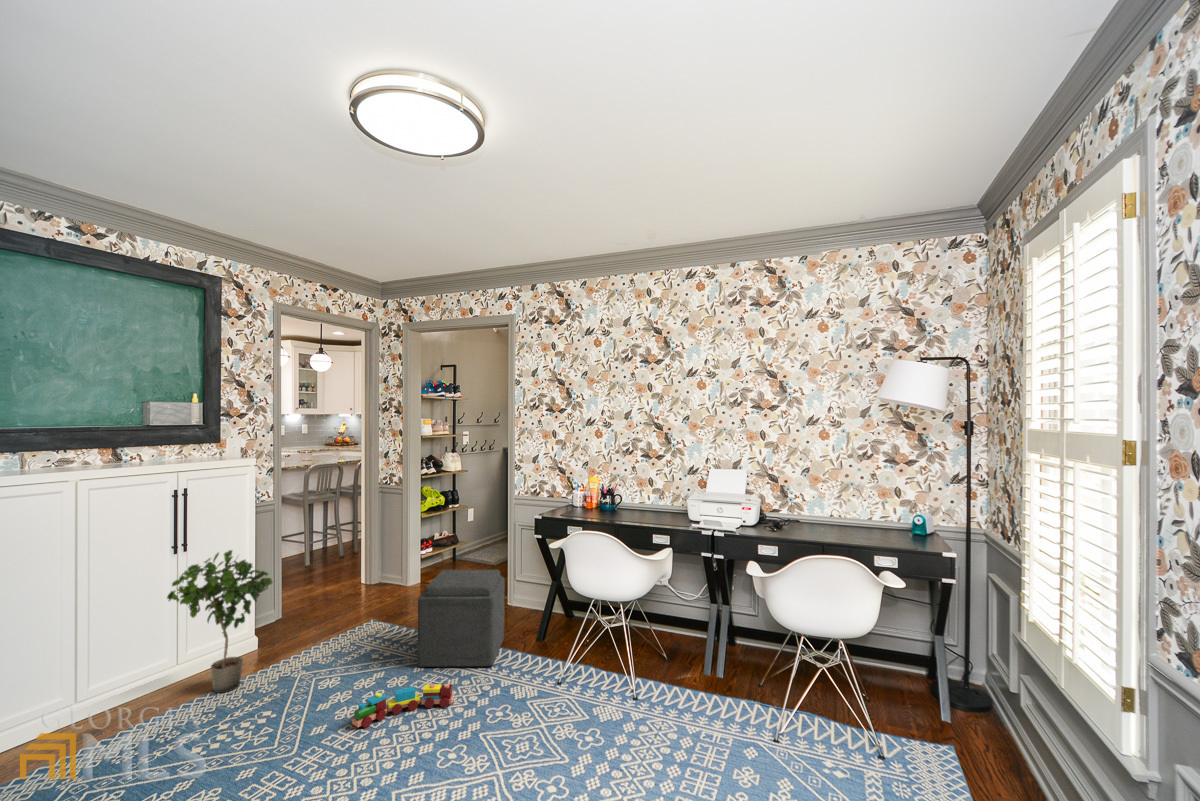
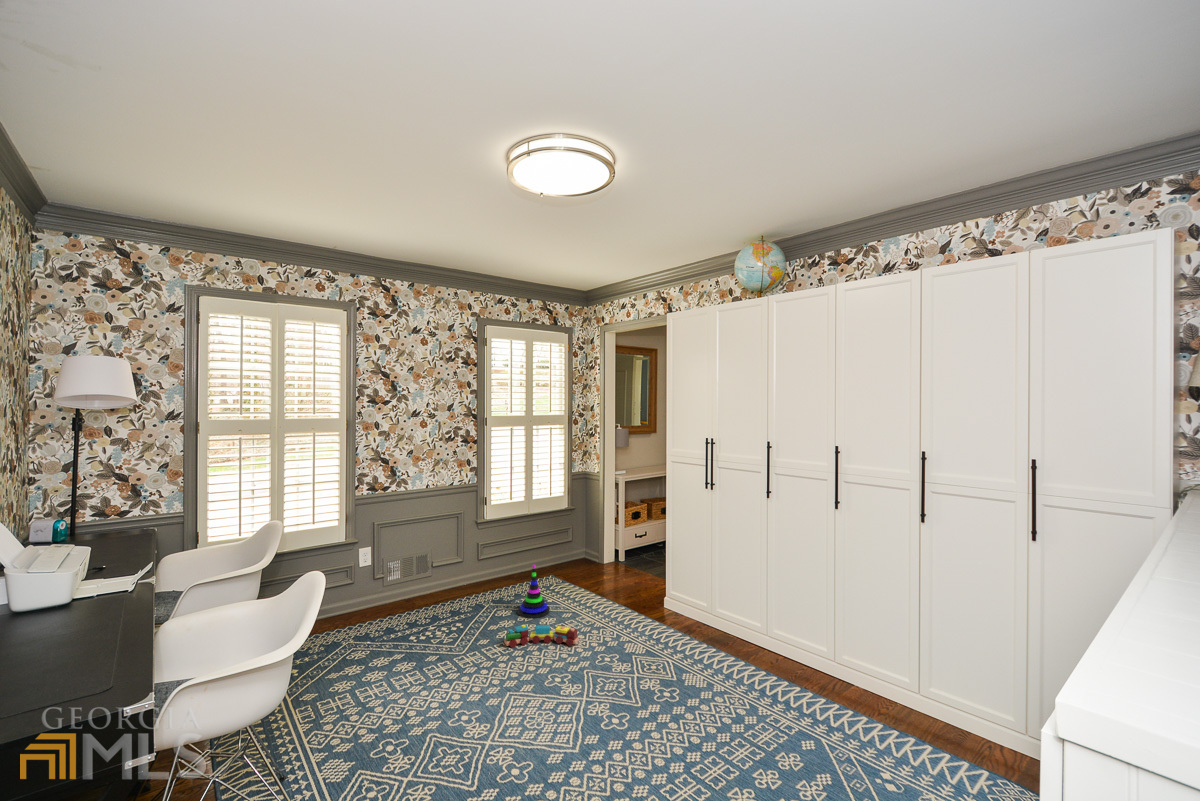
potted plant: present [167,550,272,693] -> none [410,510,468,607]
ottoman: present [417,570,505,667] -> none [566,542,640,623]
stacking toy: none [349,610,395,683] -> present [518,565,550,618]

